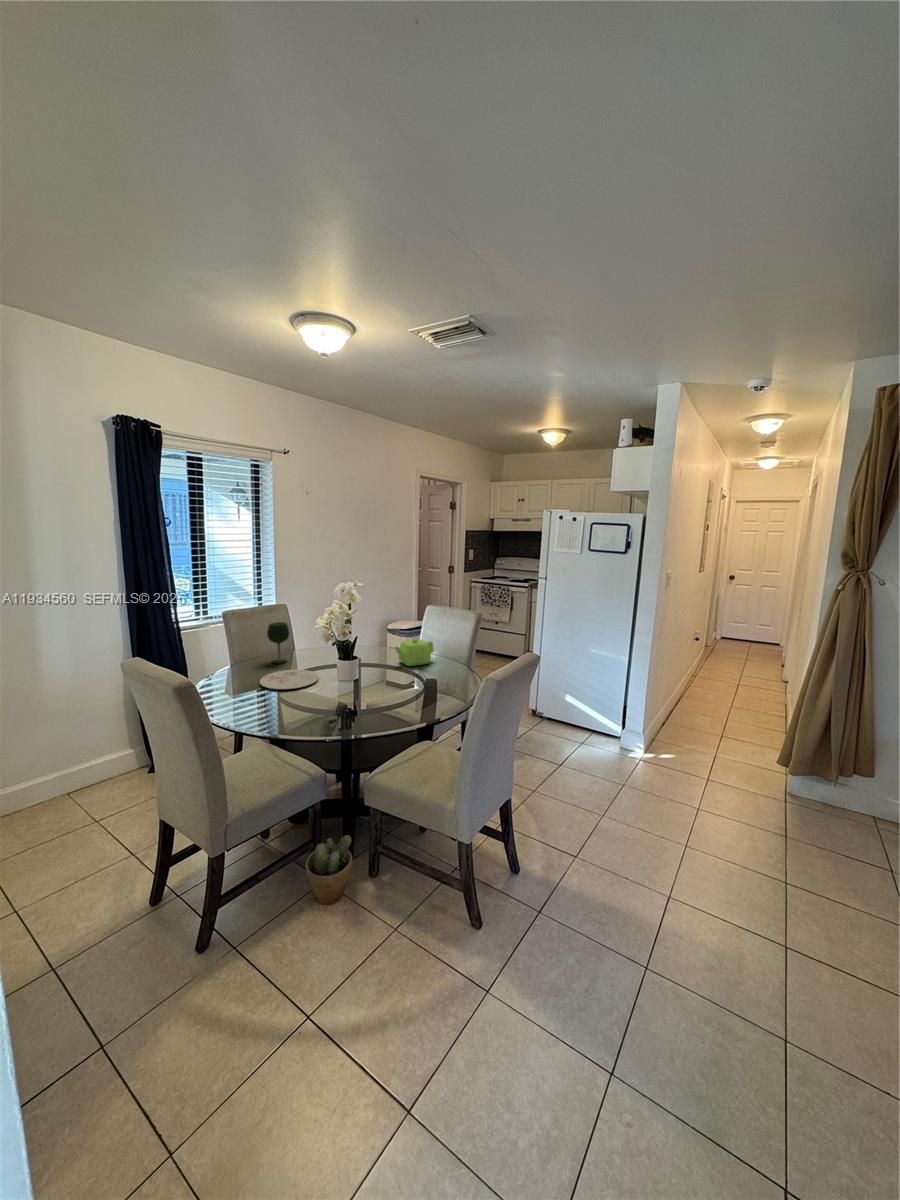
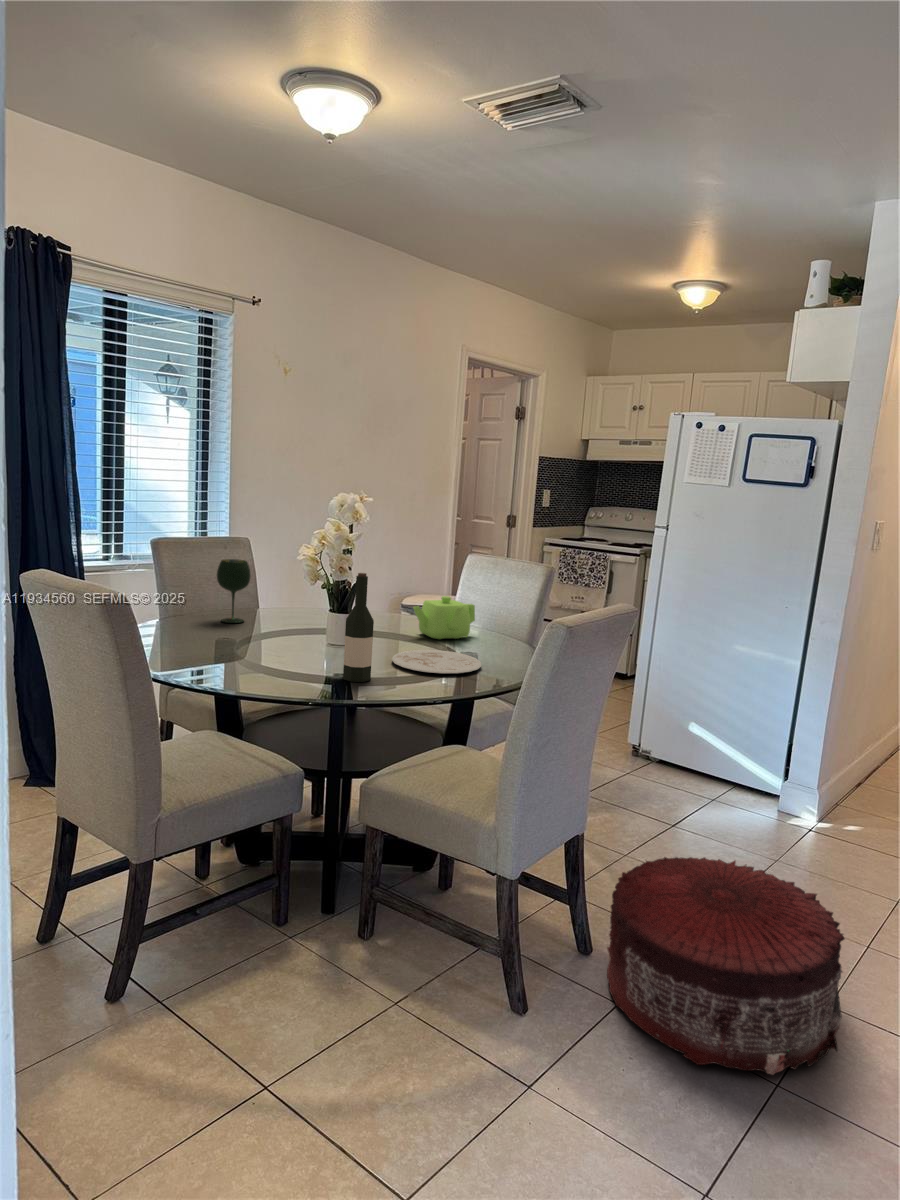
wine bottle: none [349,640,368,711] -> present [343,573,374,682]
plate: present [260,670,318,689] -> present [392,650,481,673]
pouf: none [530,802,679,960] -> present [607,857,845,1075]
potted plant: present [306,835,352,904] -> none [266,865,337,966]

